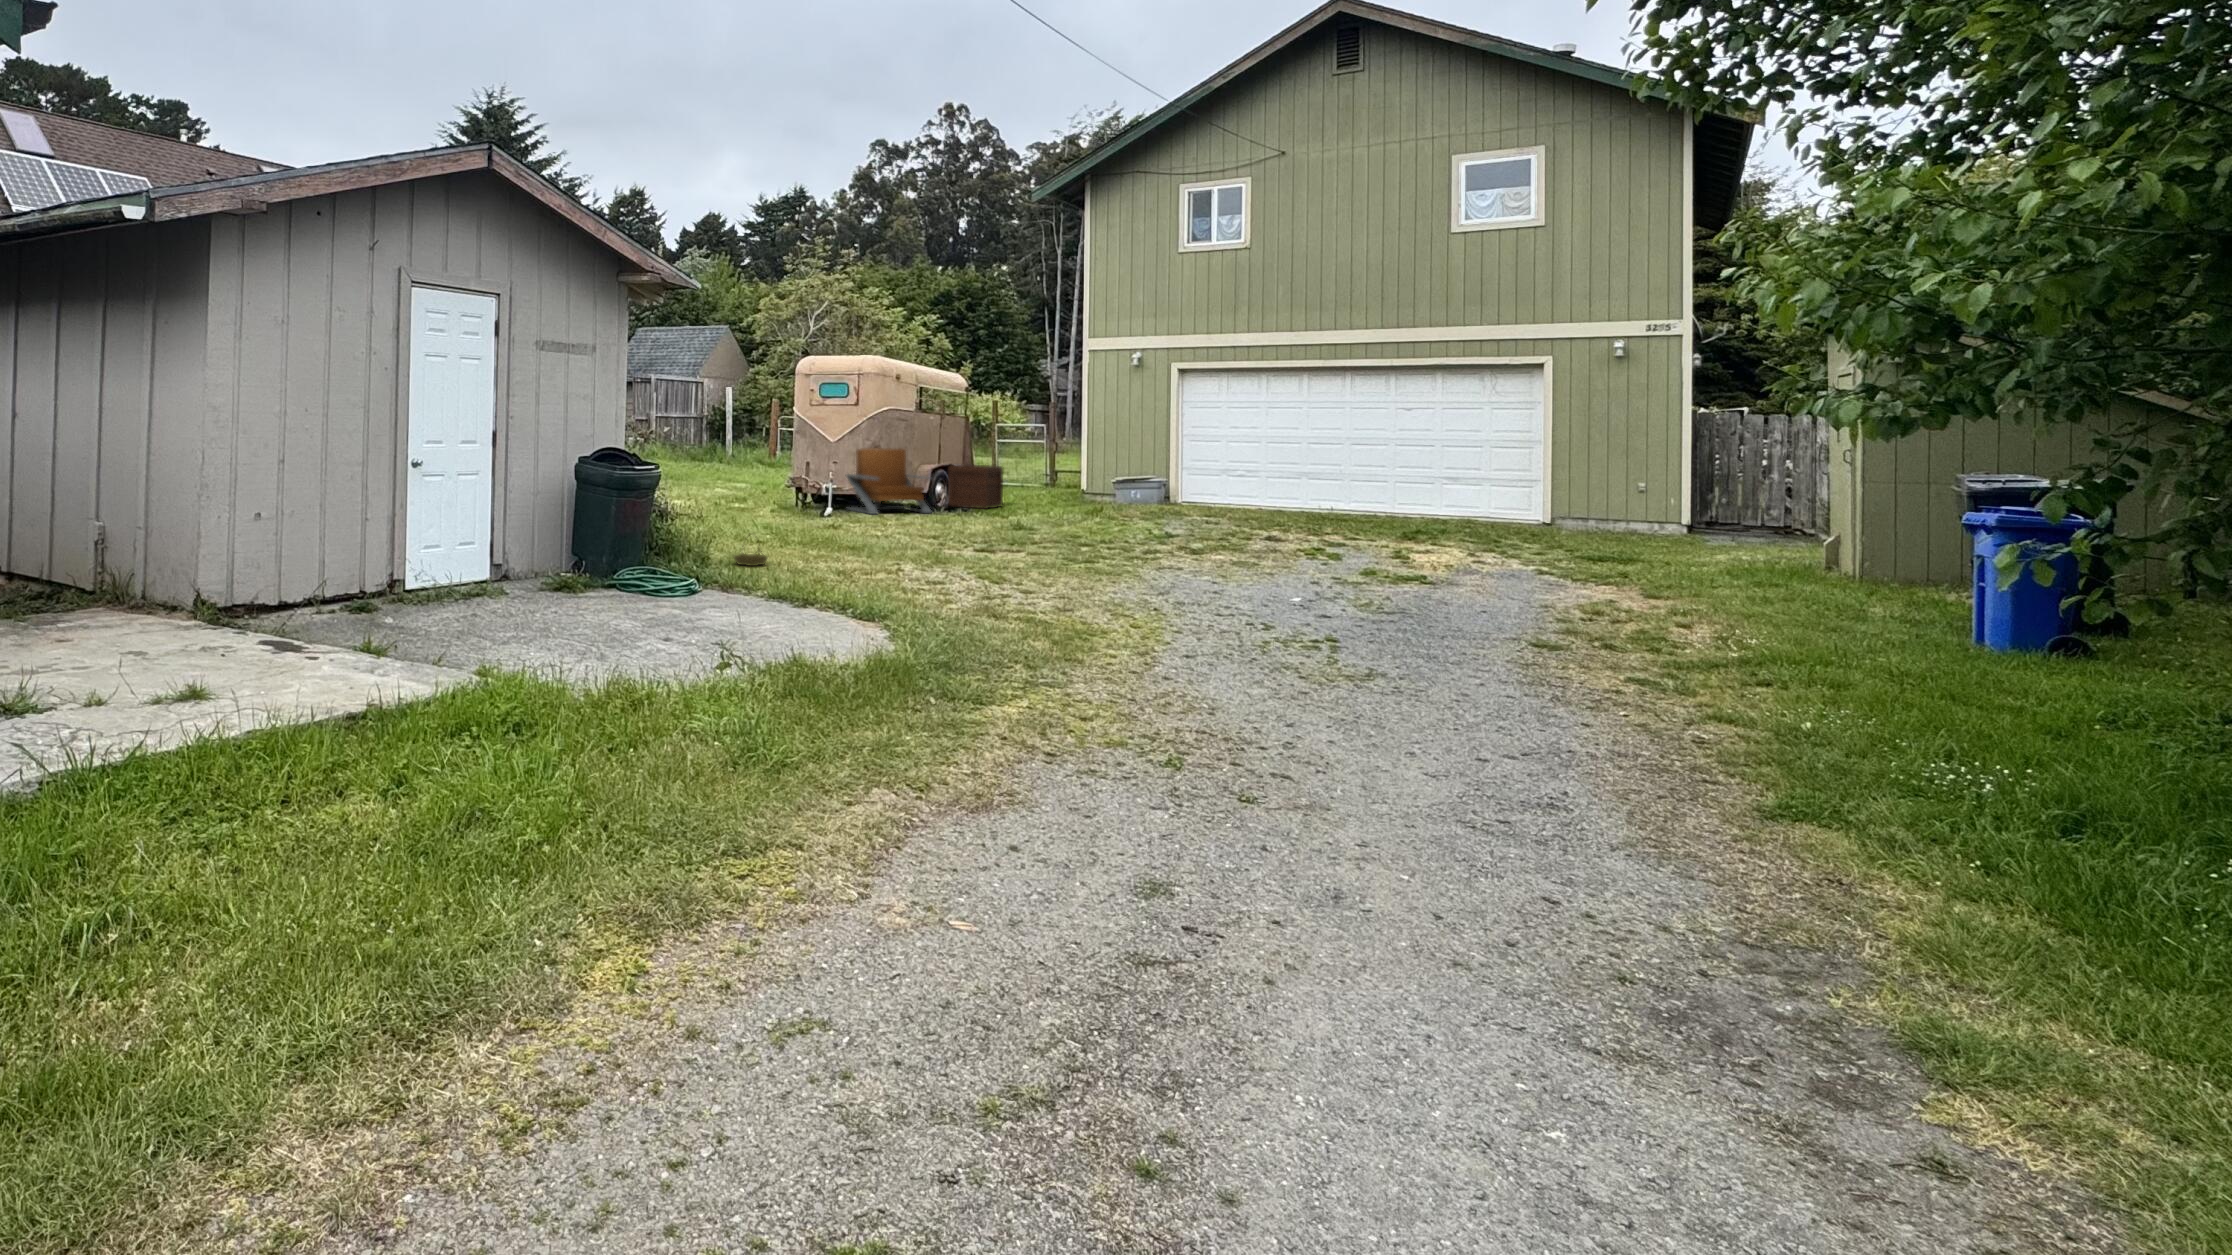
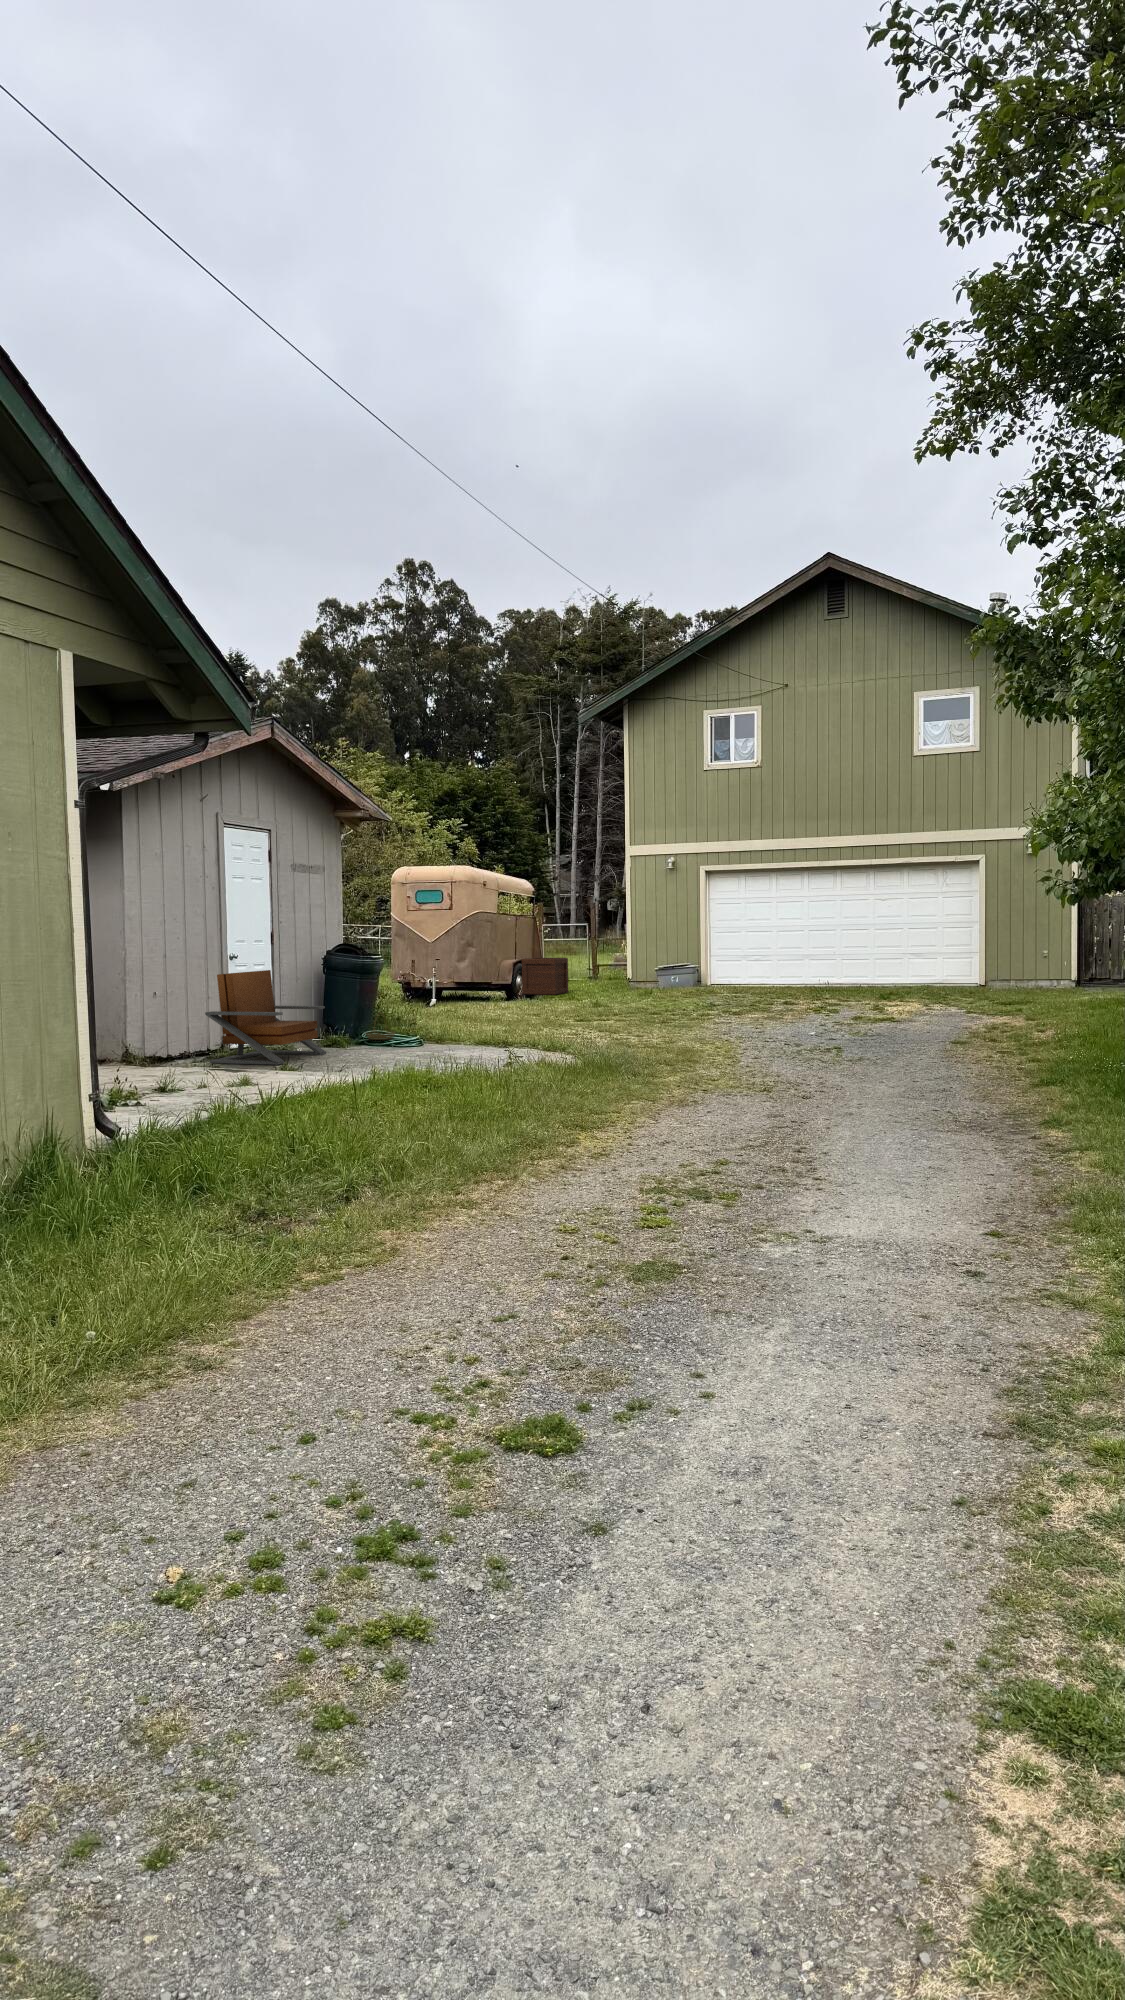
lounge chair: present [847,448,931,514] -> present [205,970,326,1065]

